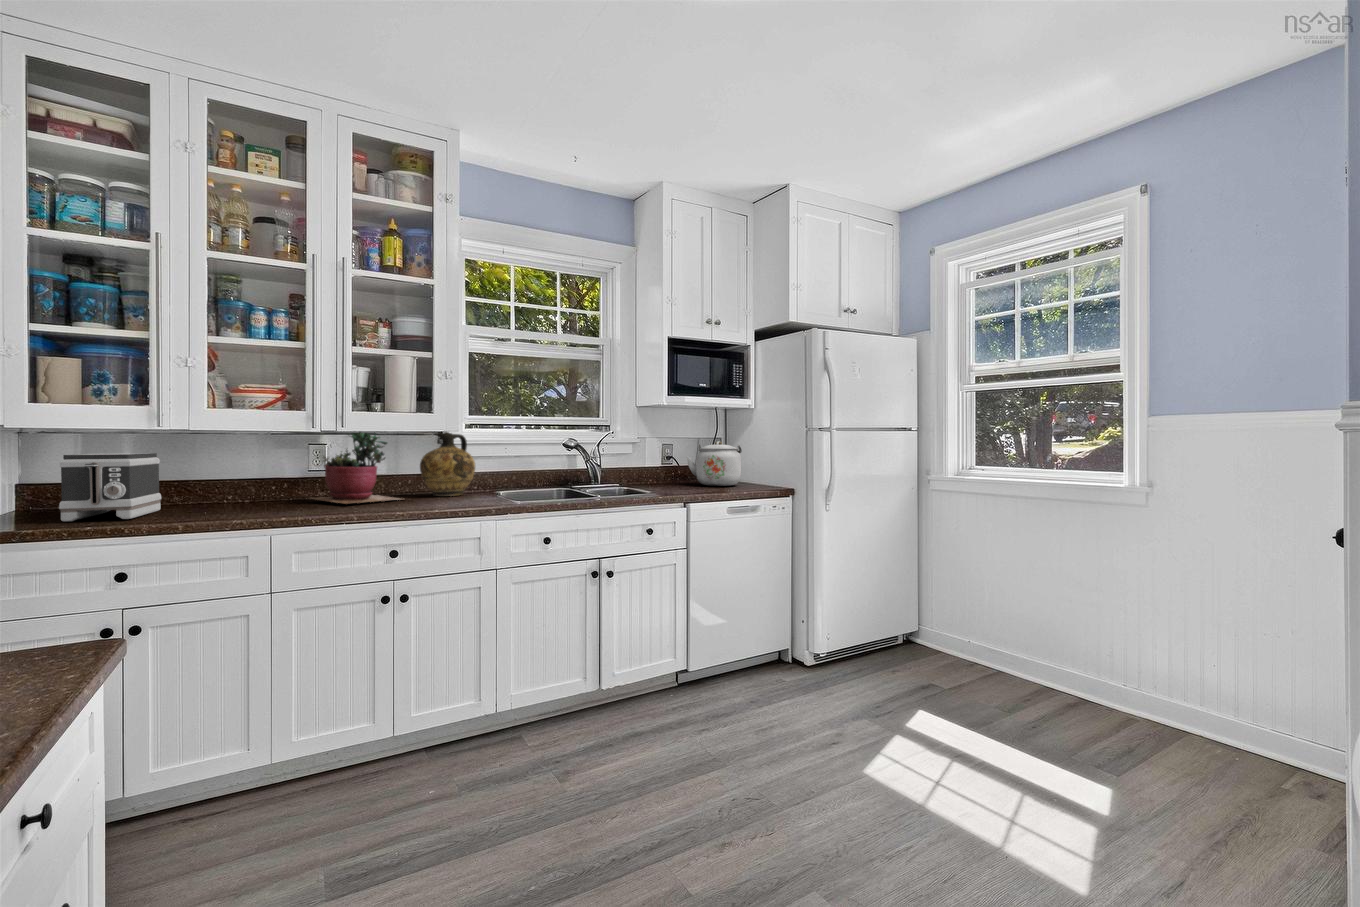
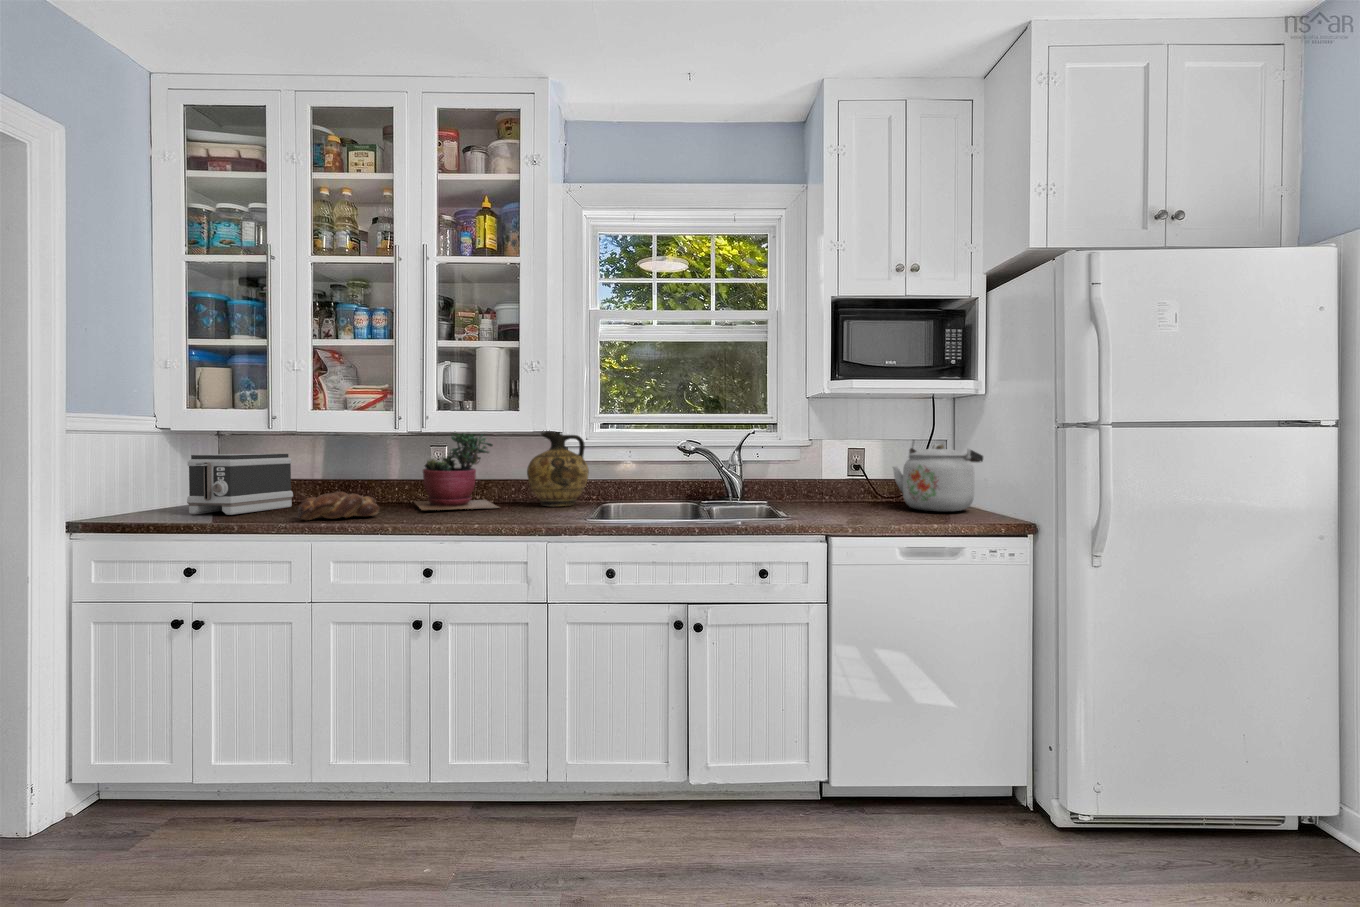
bread loaf: none [232,488,316,517] -> present [297,492,379,520]

